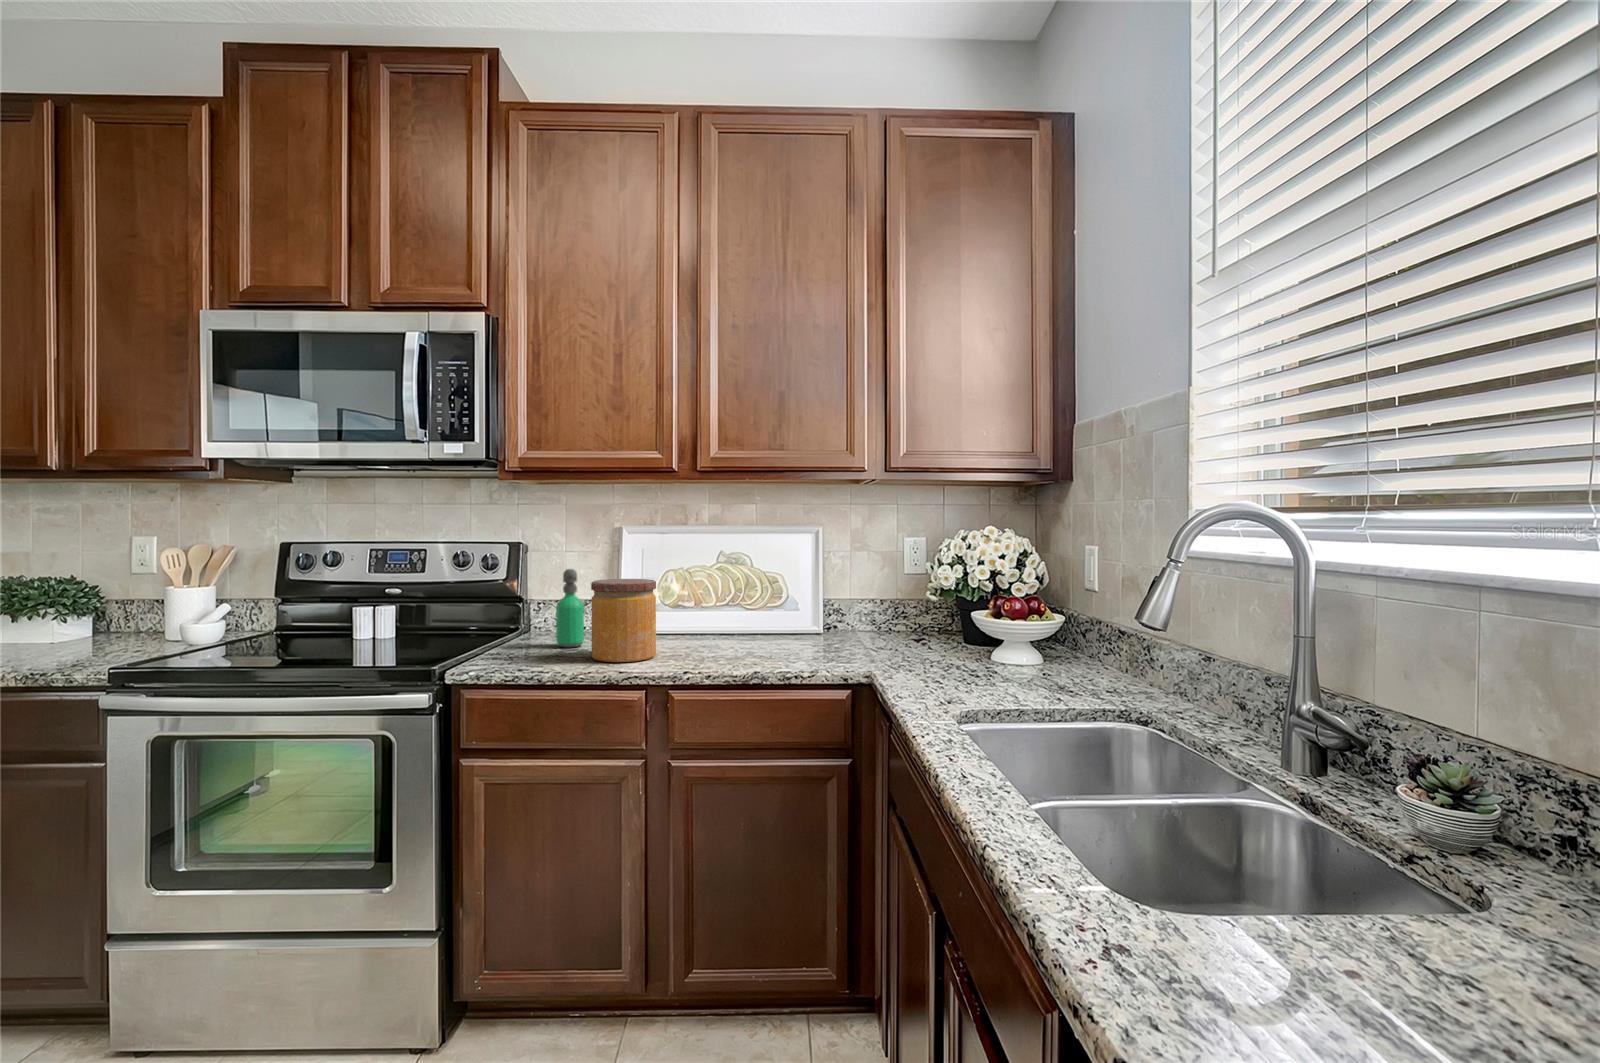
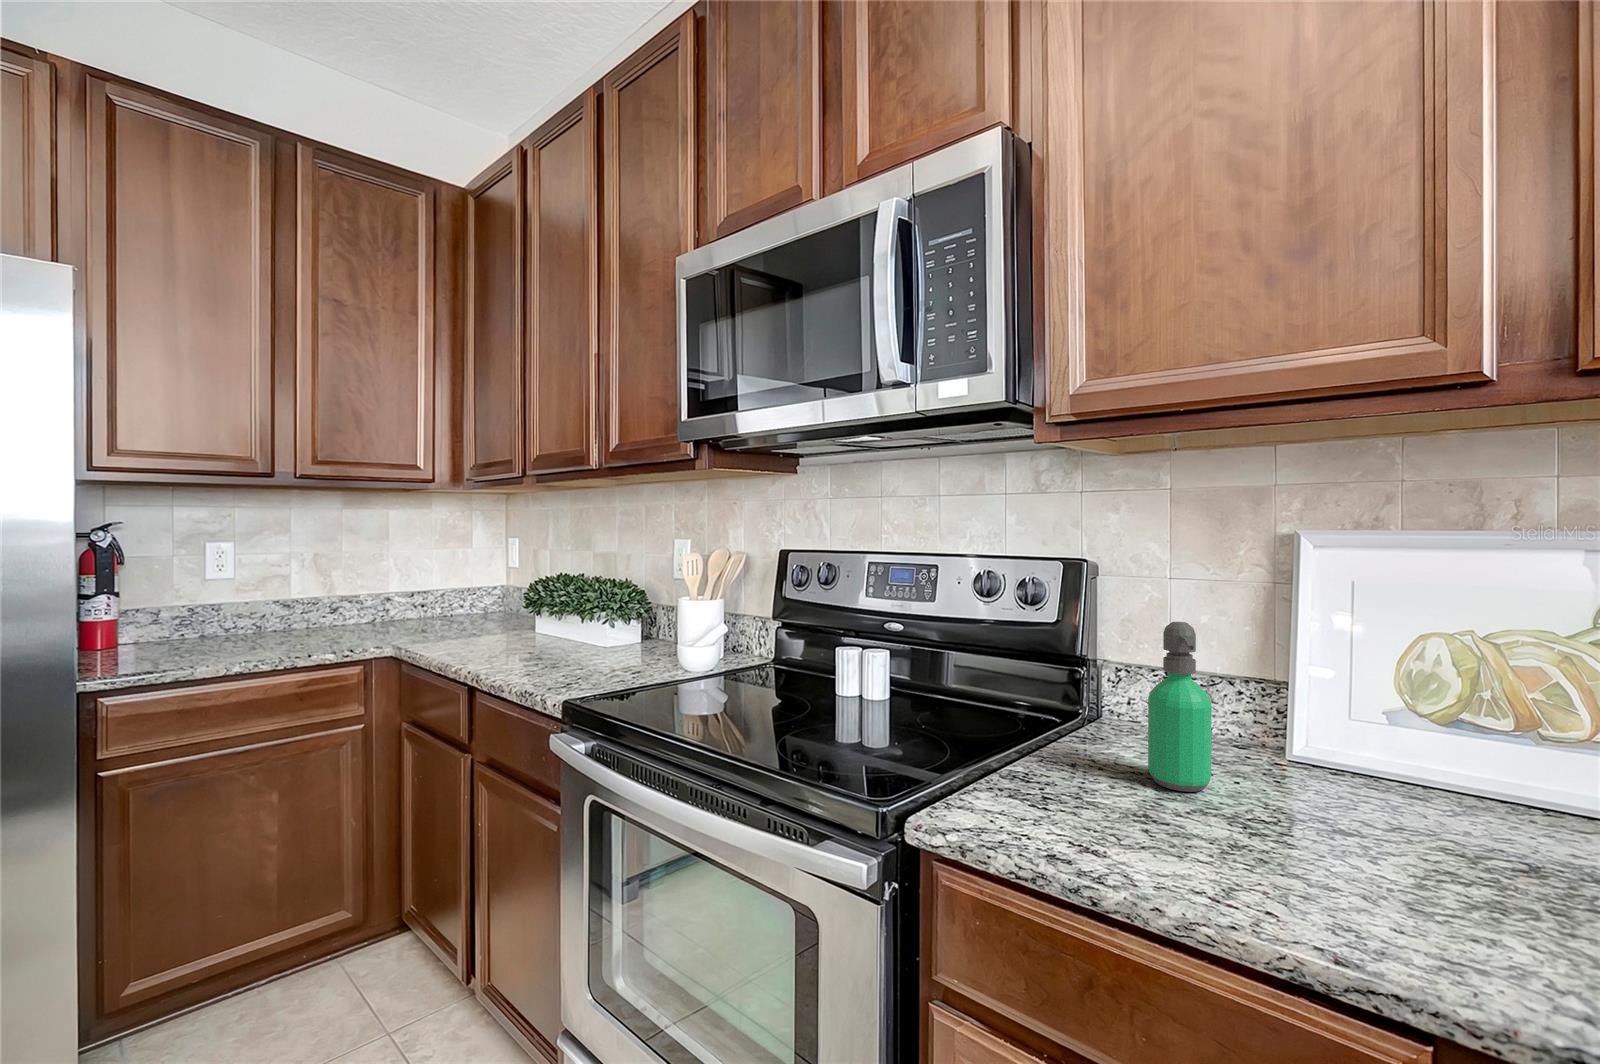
jar: present [591,579,656,662] -> none [1239,664,1451,923]

